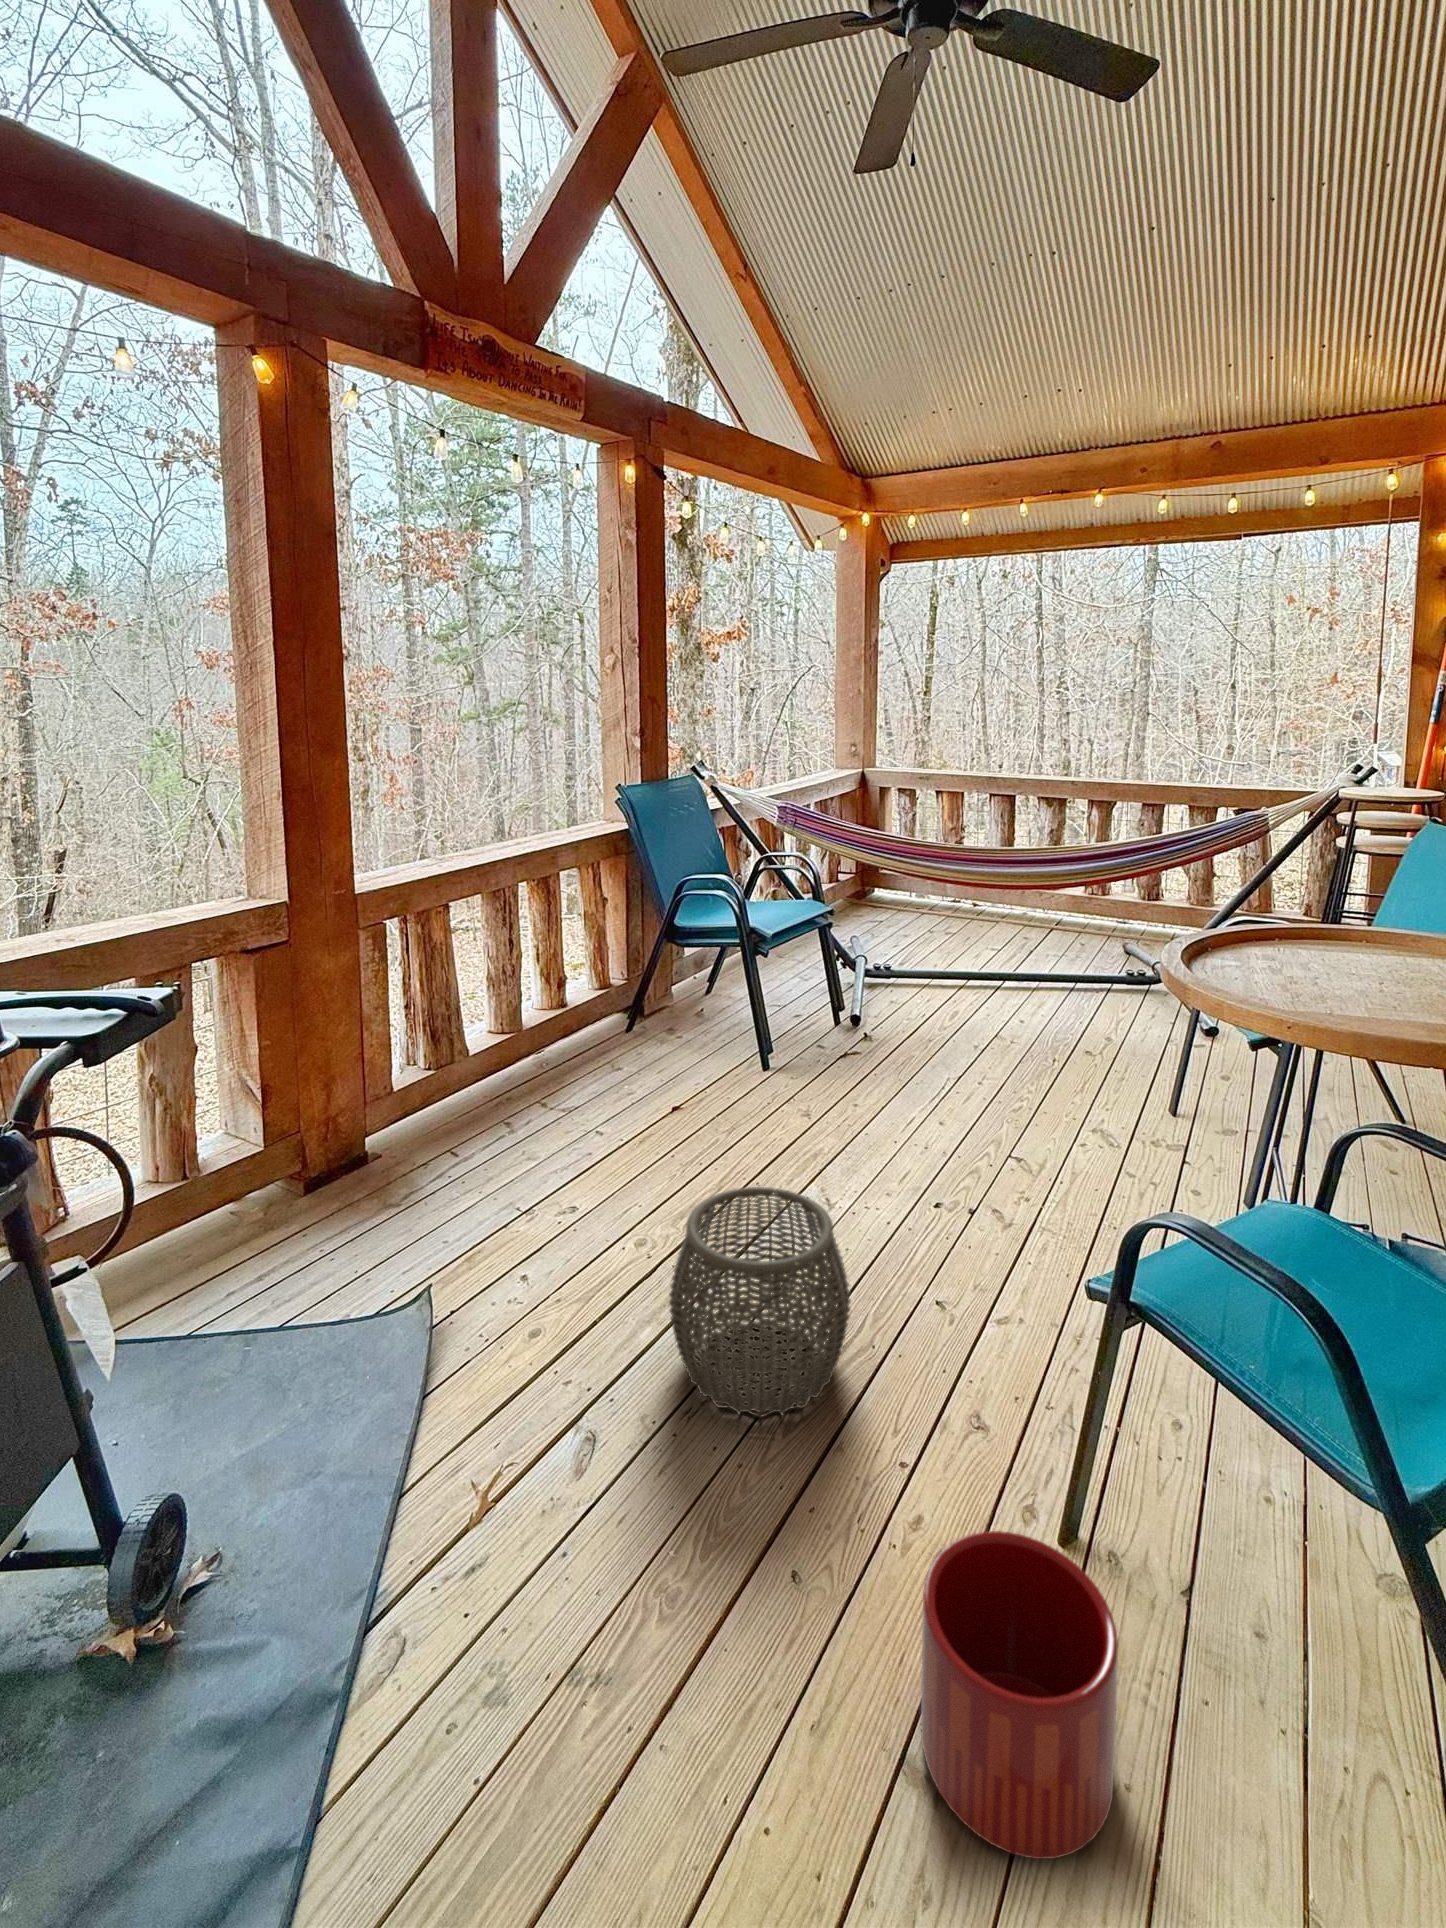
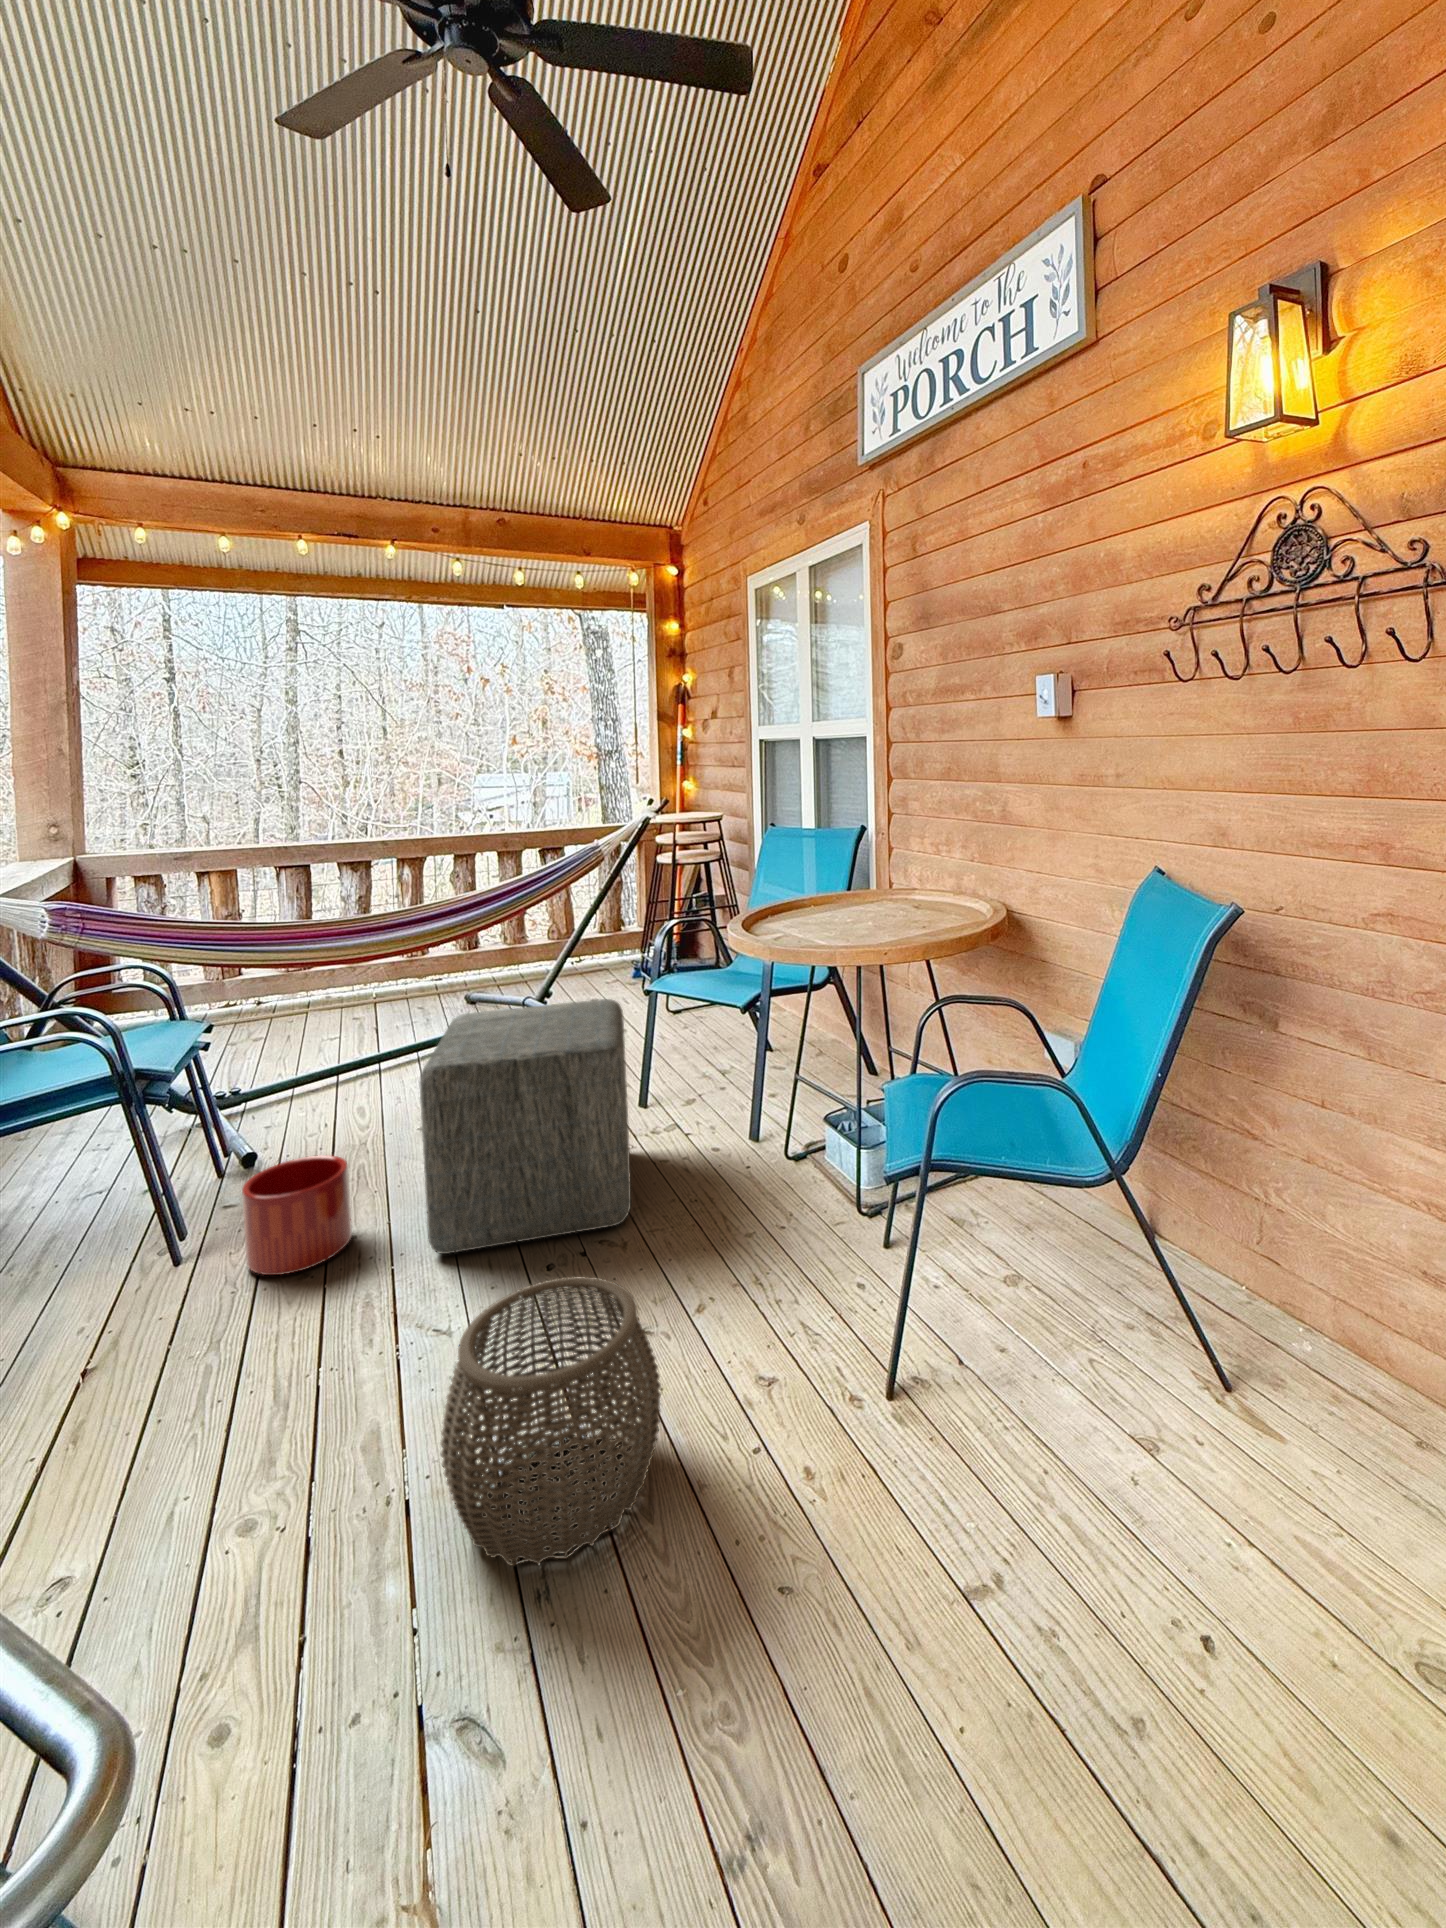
ottoman: none [868,956,1103,1209] -> present [419,999,631,1254]
planter: present [921,1531,1118,1859] -> present [242,1155,352,1275]

